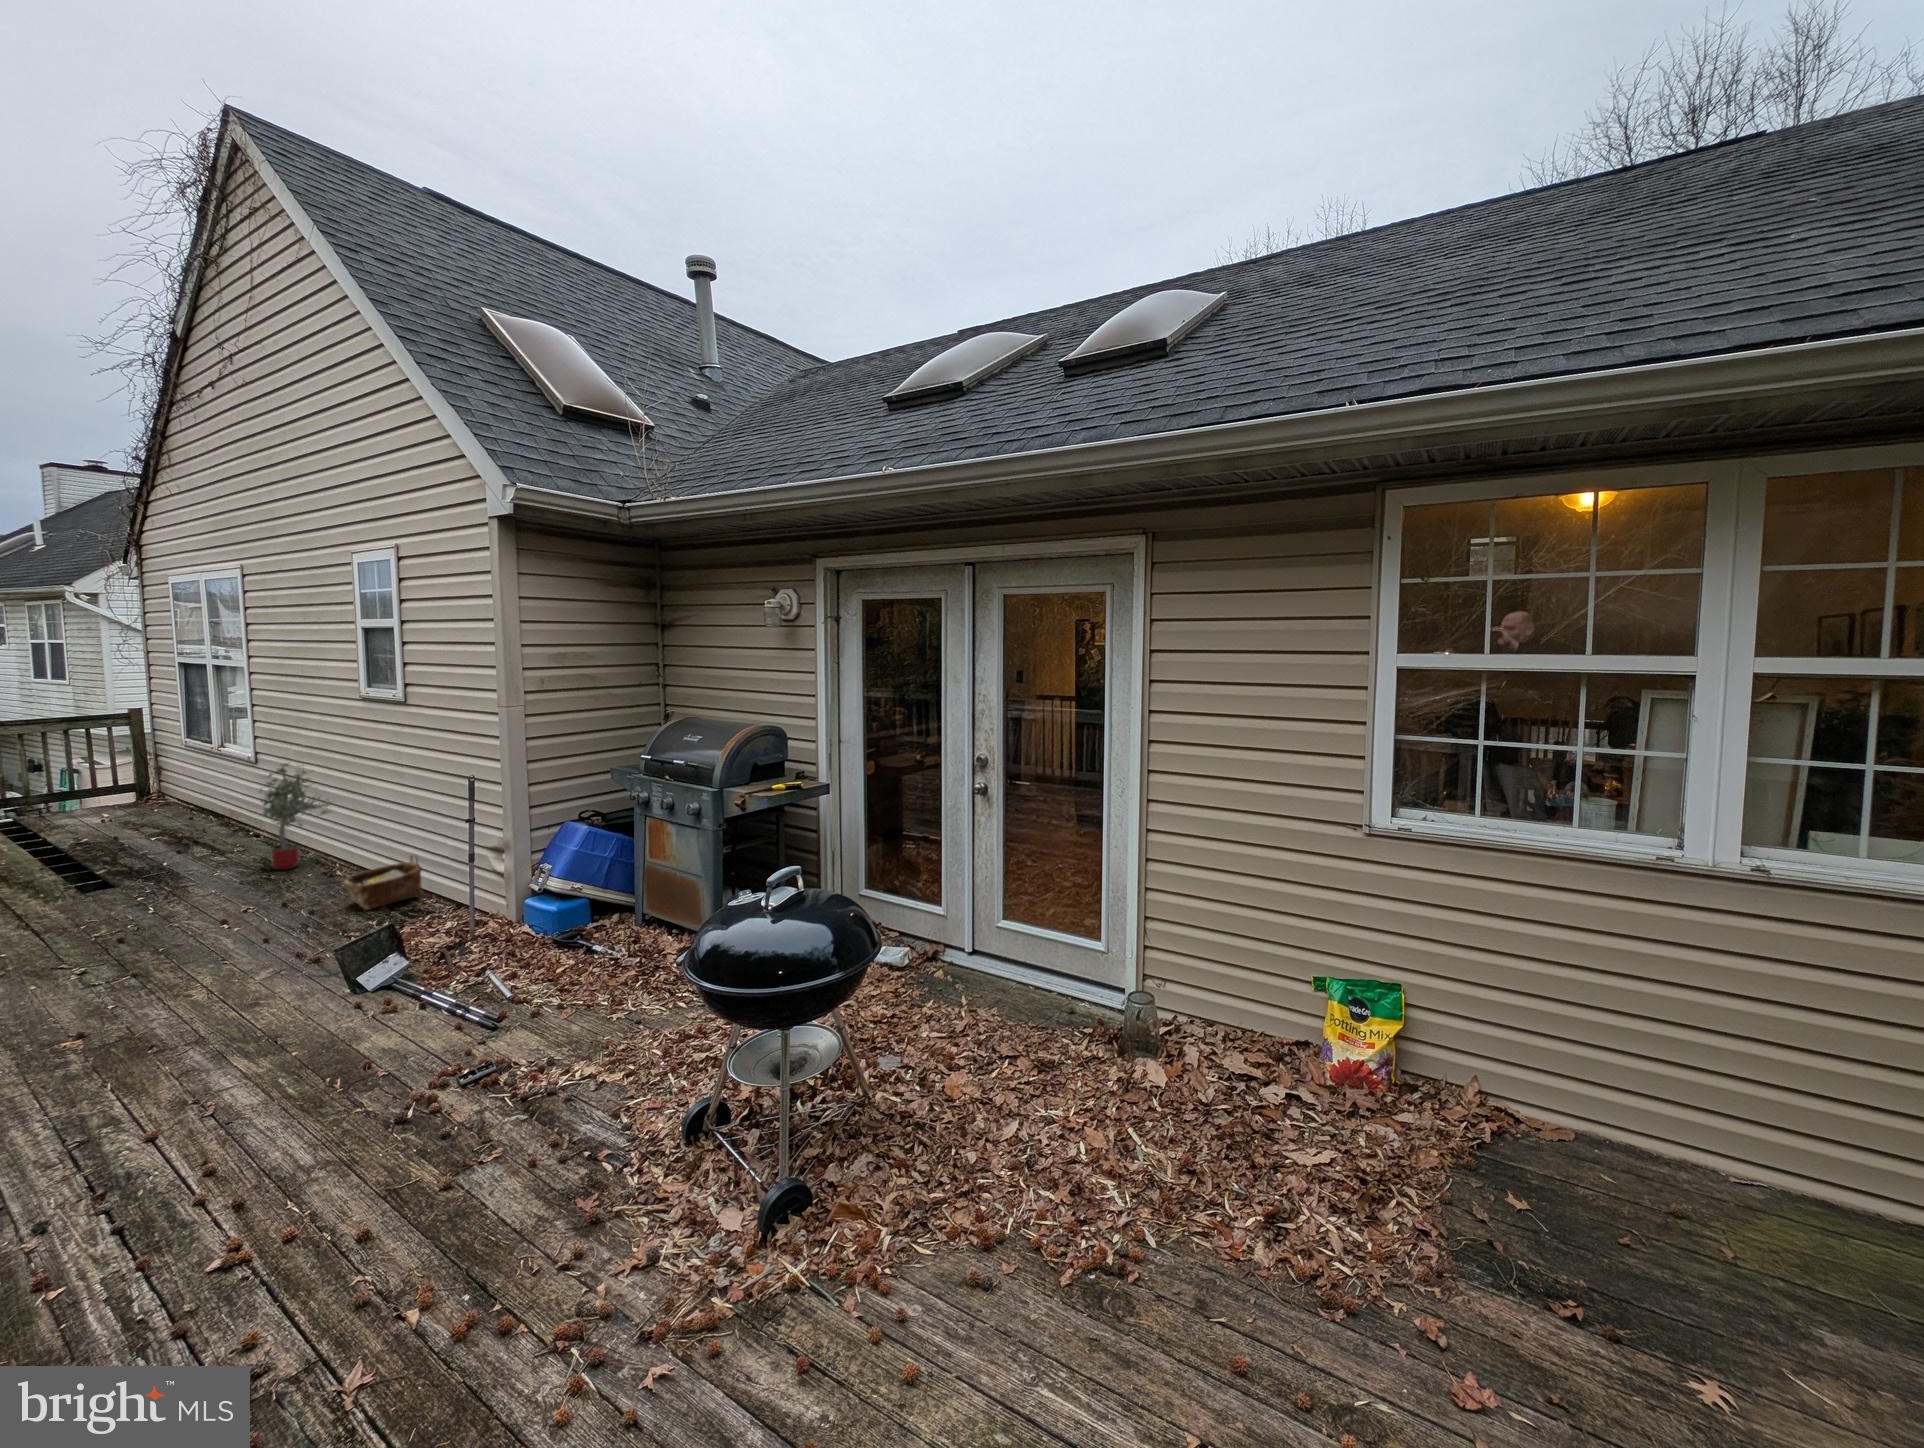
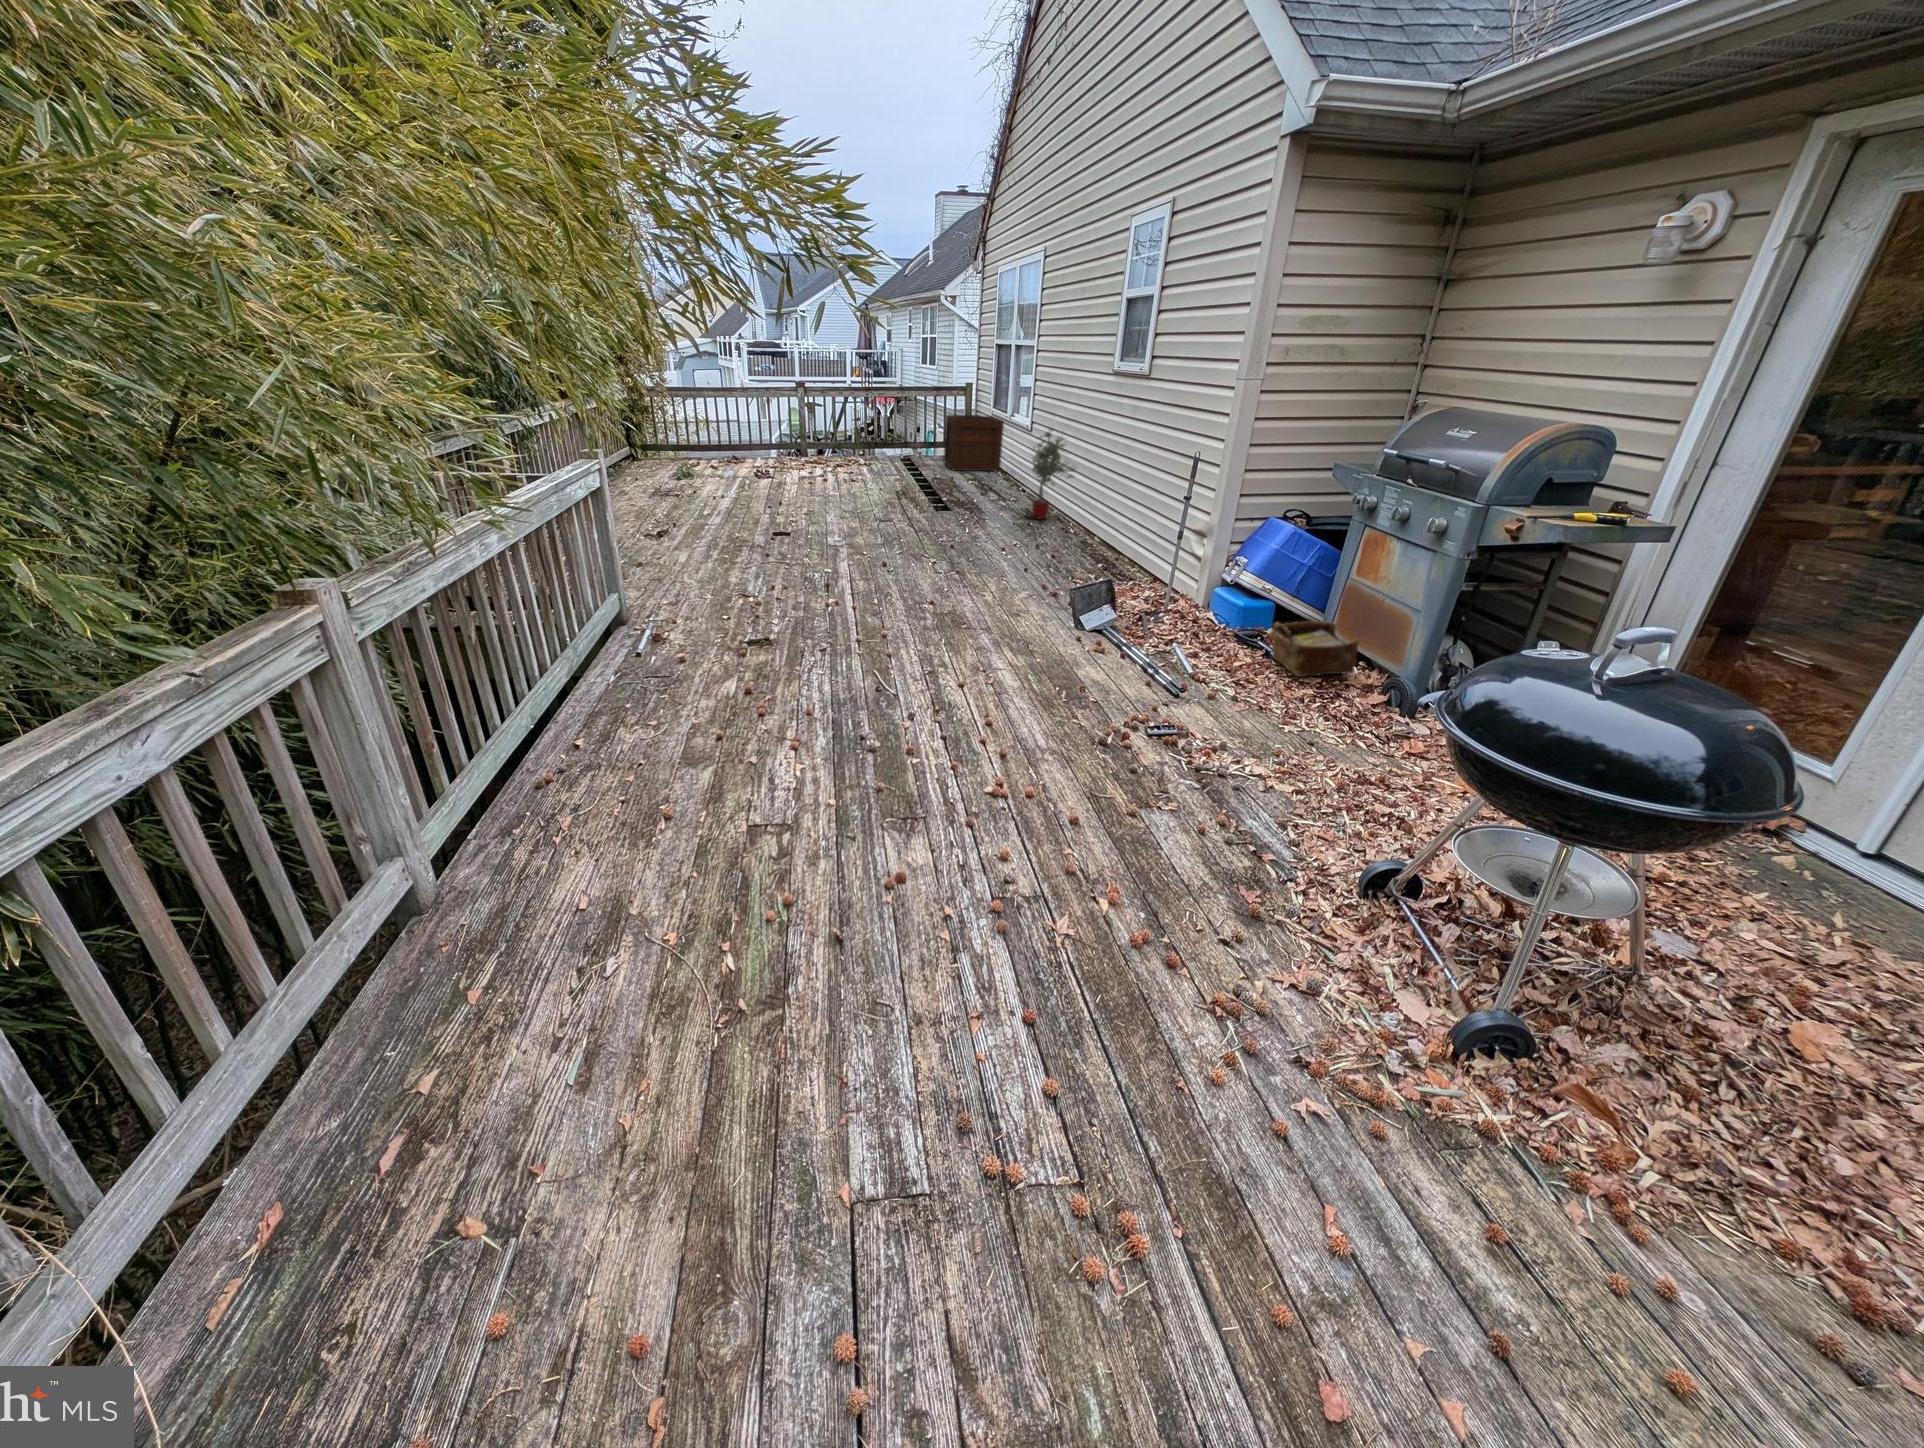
wooden crate: none [97,750,213,830] -> present [943,415,1004,471]
woven basket: present [342,854,422,910] -> present [1271,621,1359,677]

